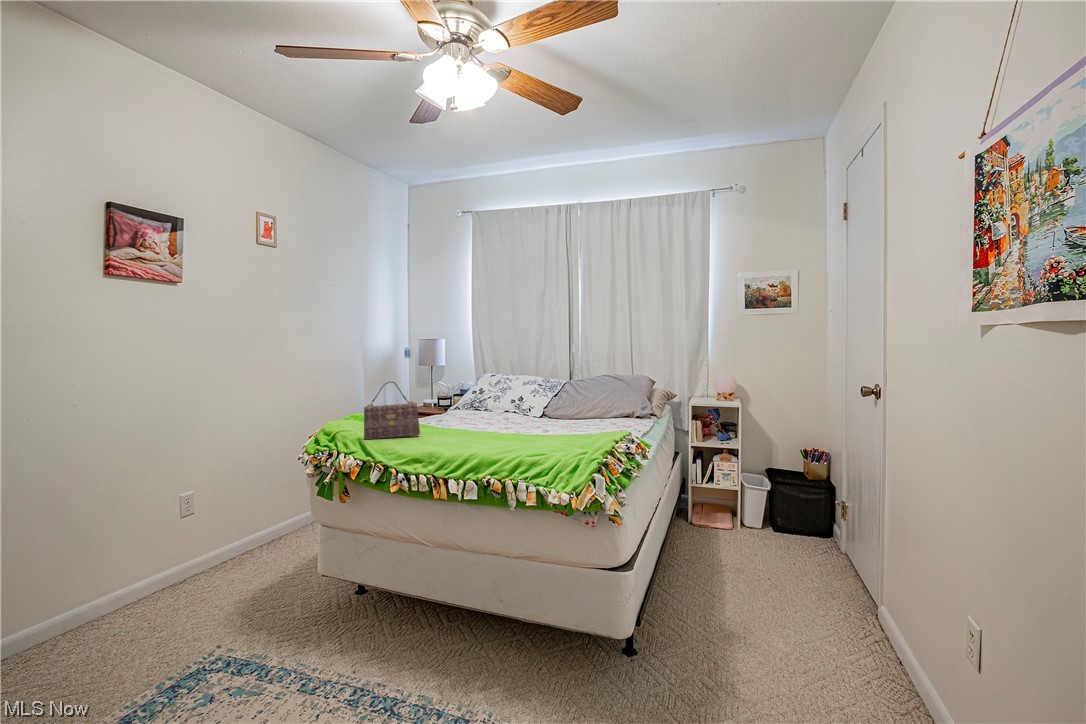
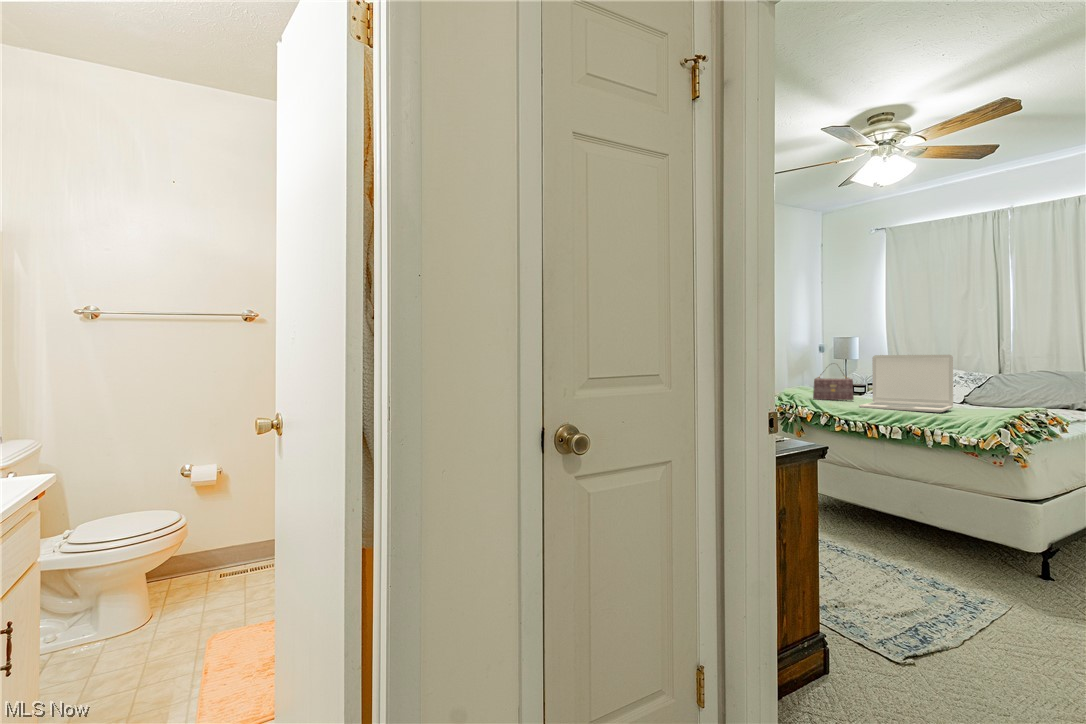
laptop: none [417,364,537,457] -> present [859,355,953,413]

